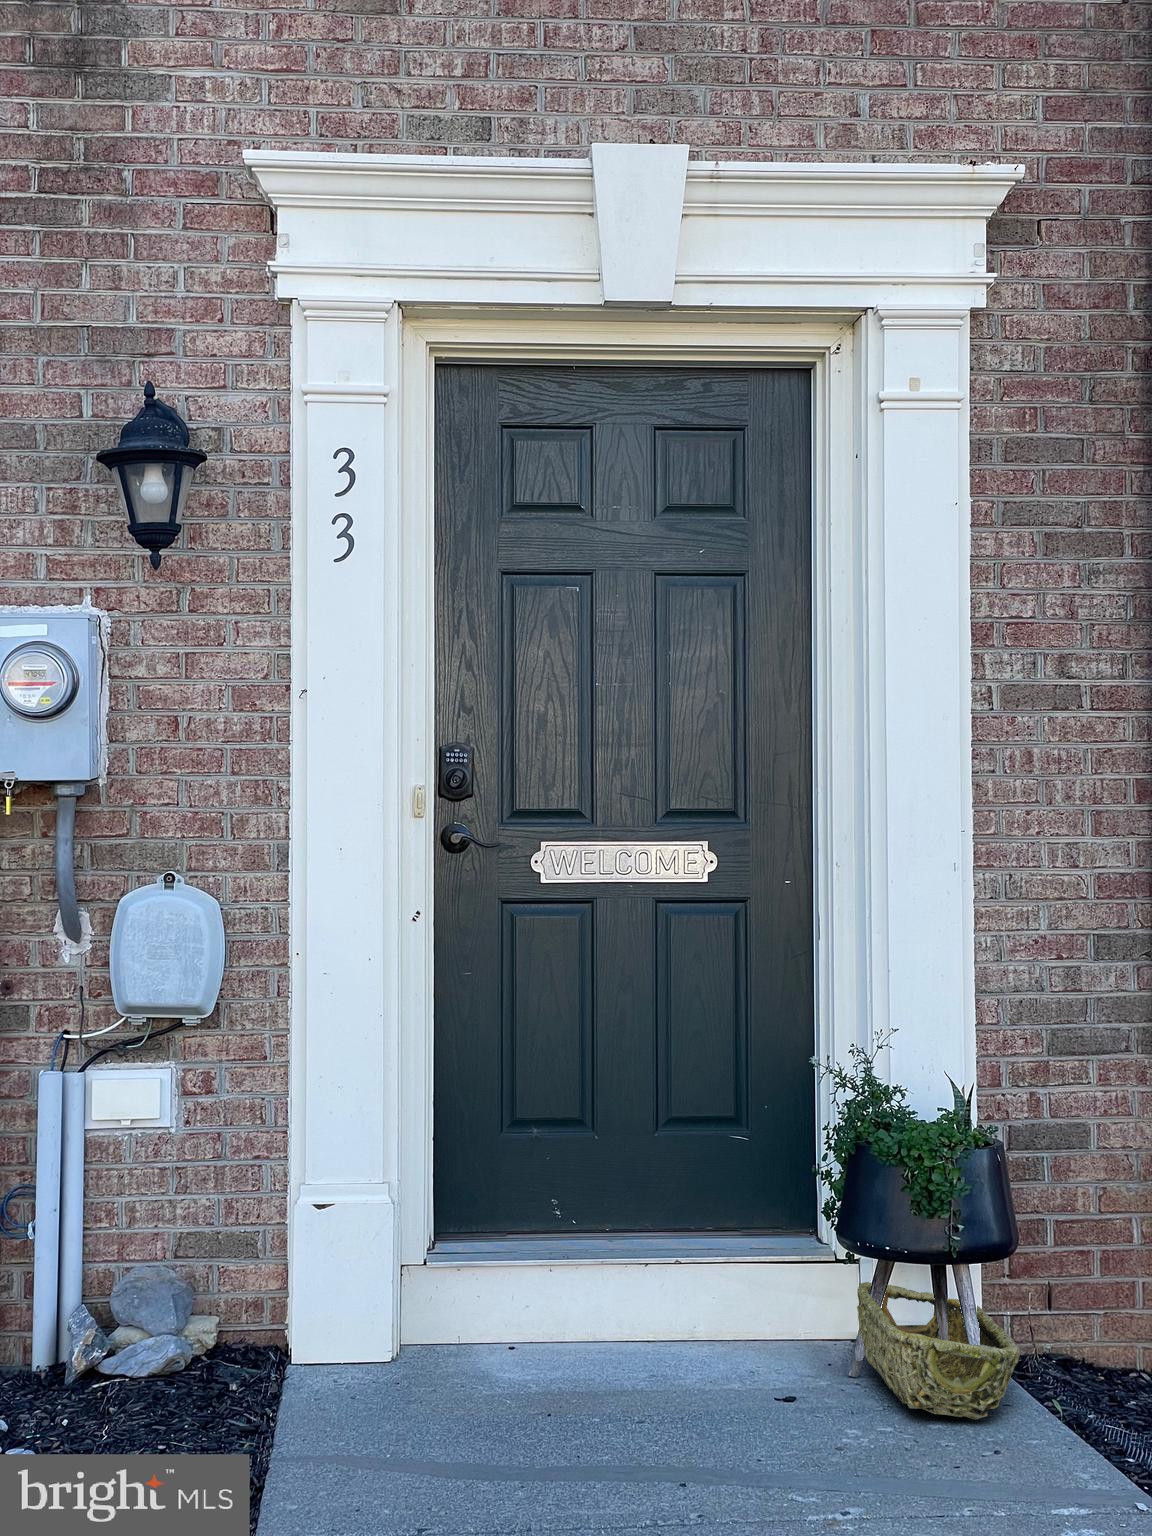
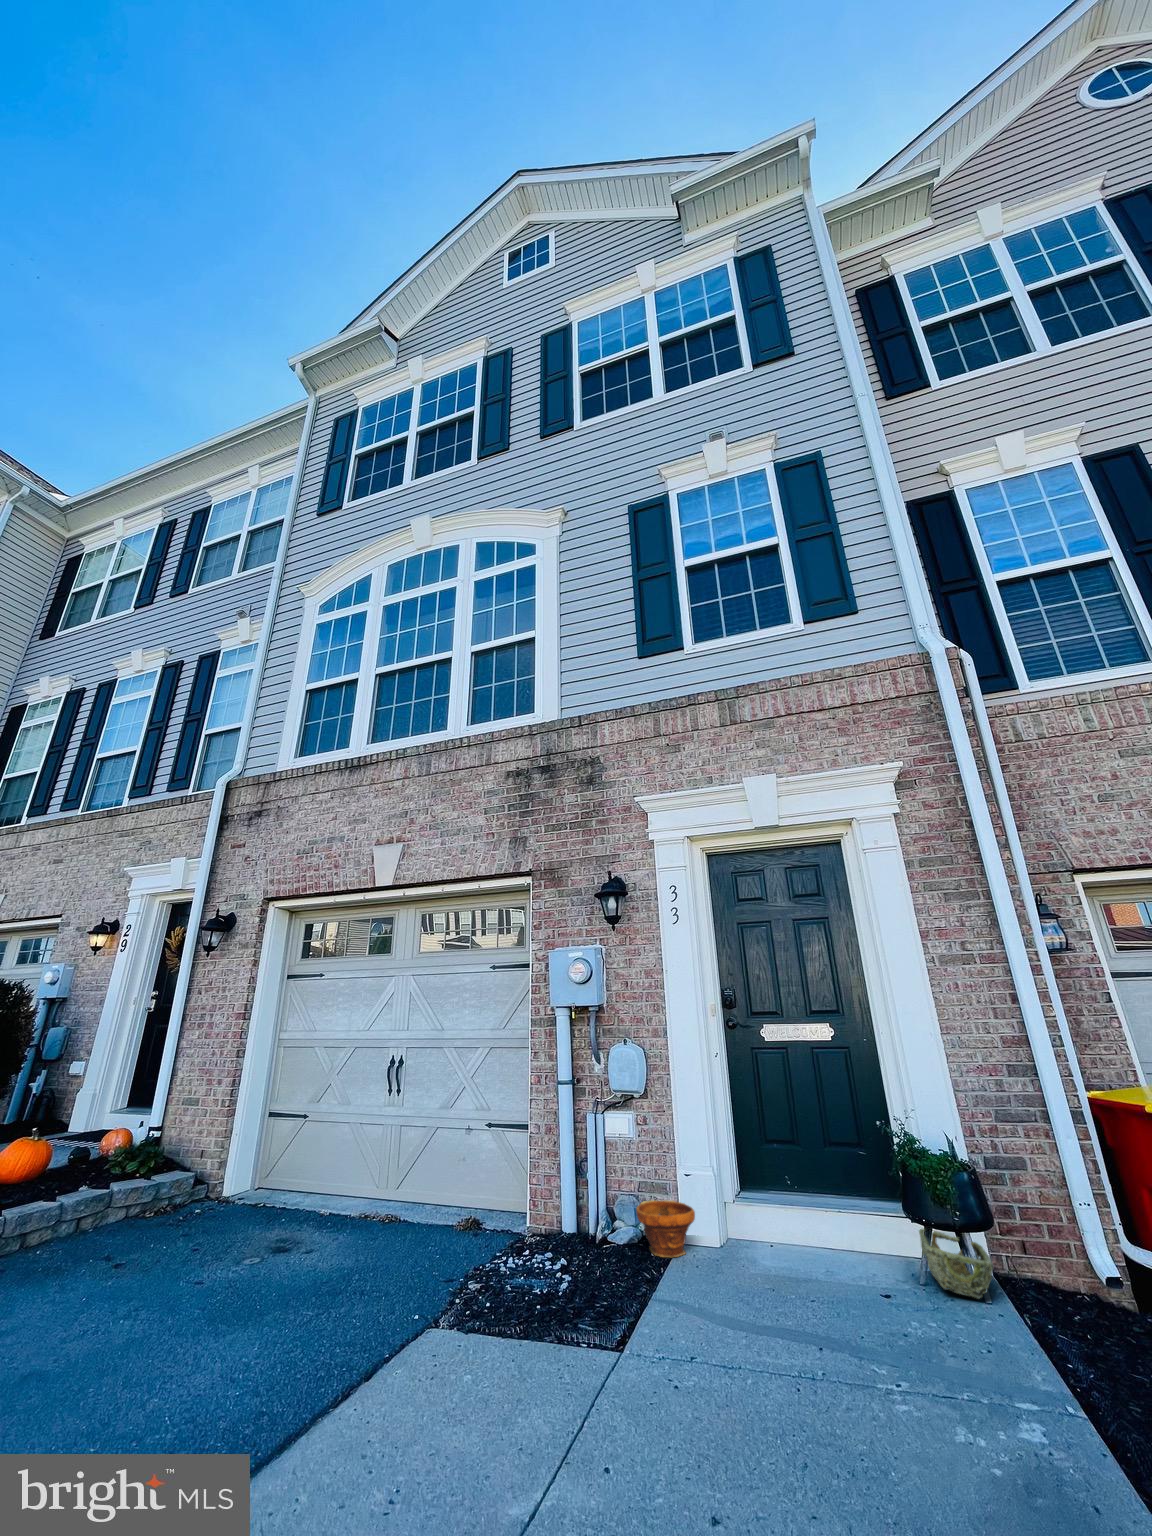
planter: none [180,1269,339,1408] -> present [636,1200,695,1257]

